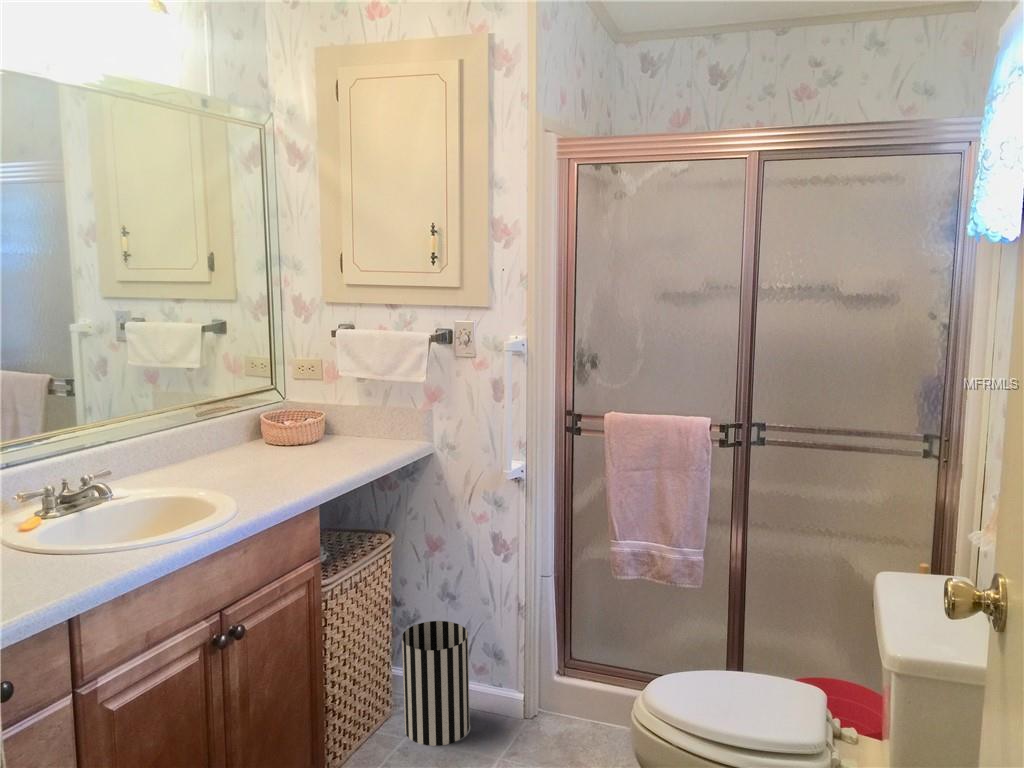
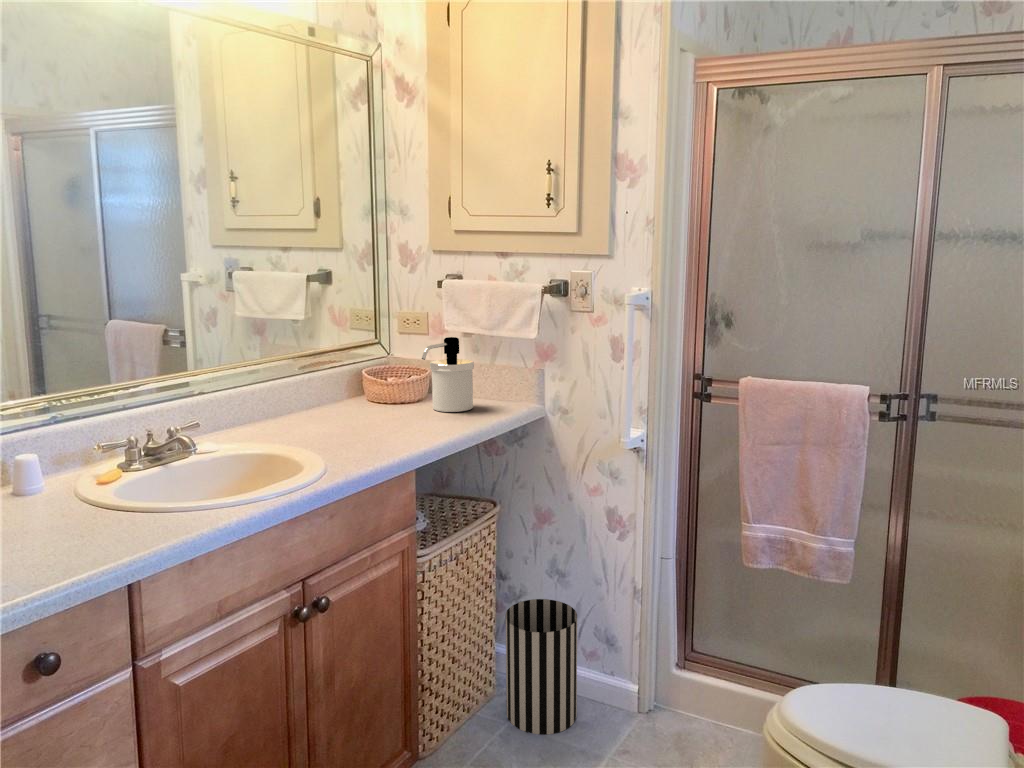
soap dispenser: none [319,382,367,451] -> present [422,337,474,412]

